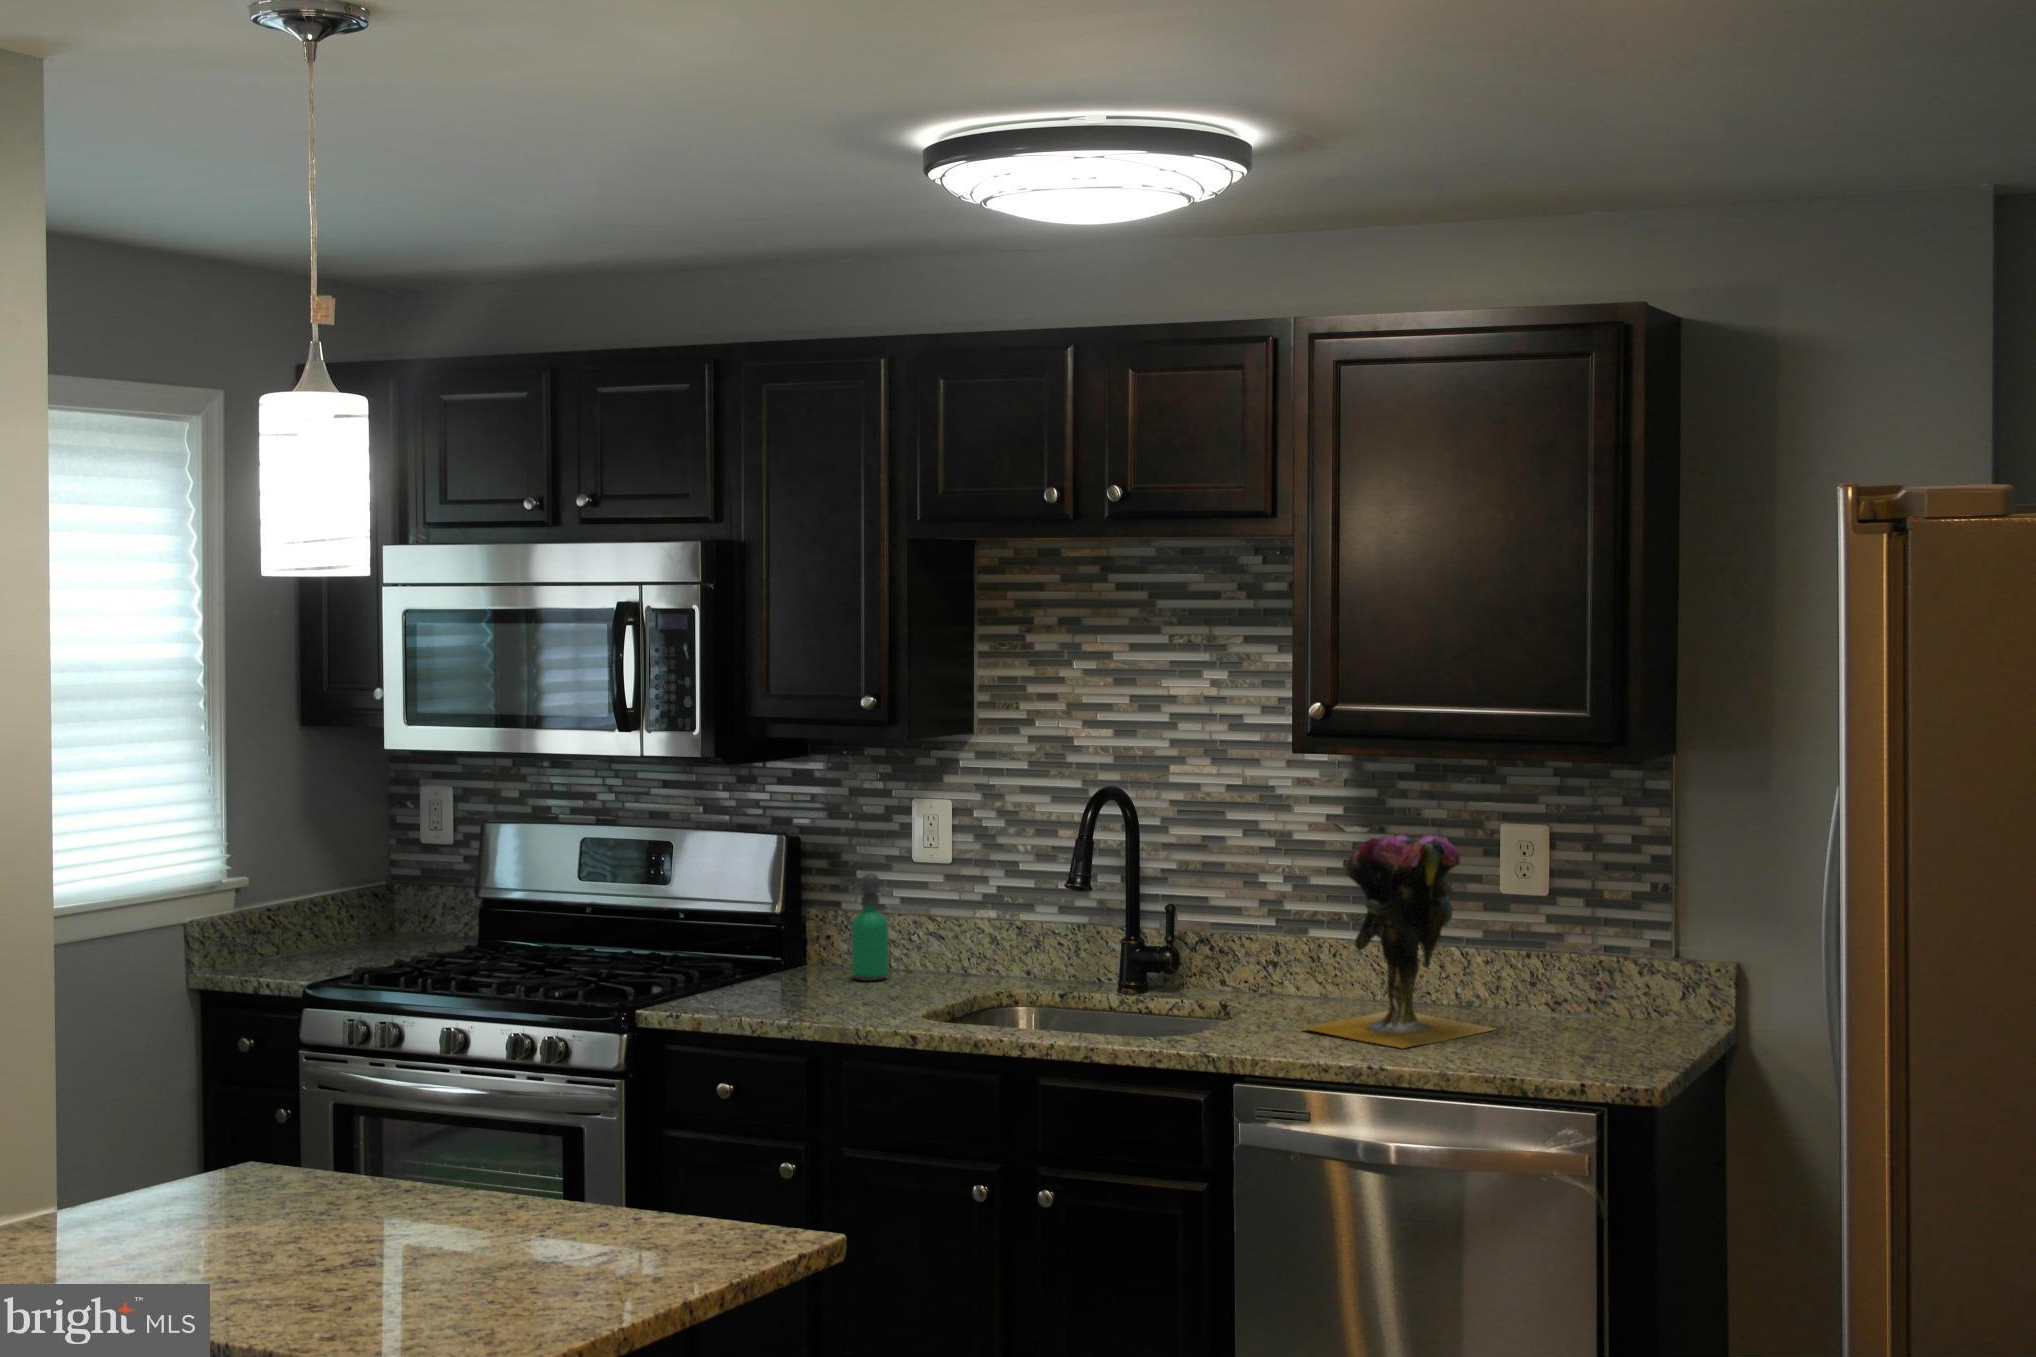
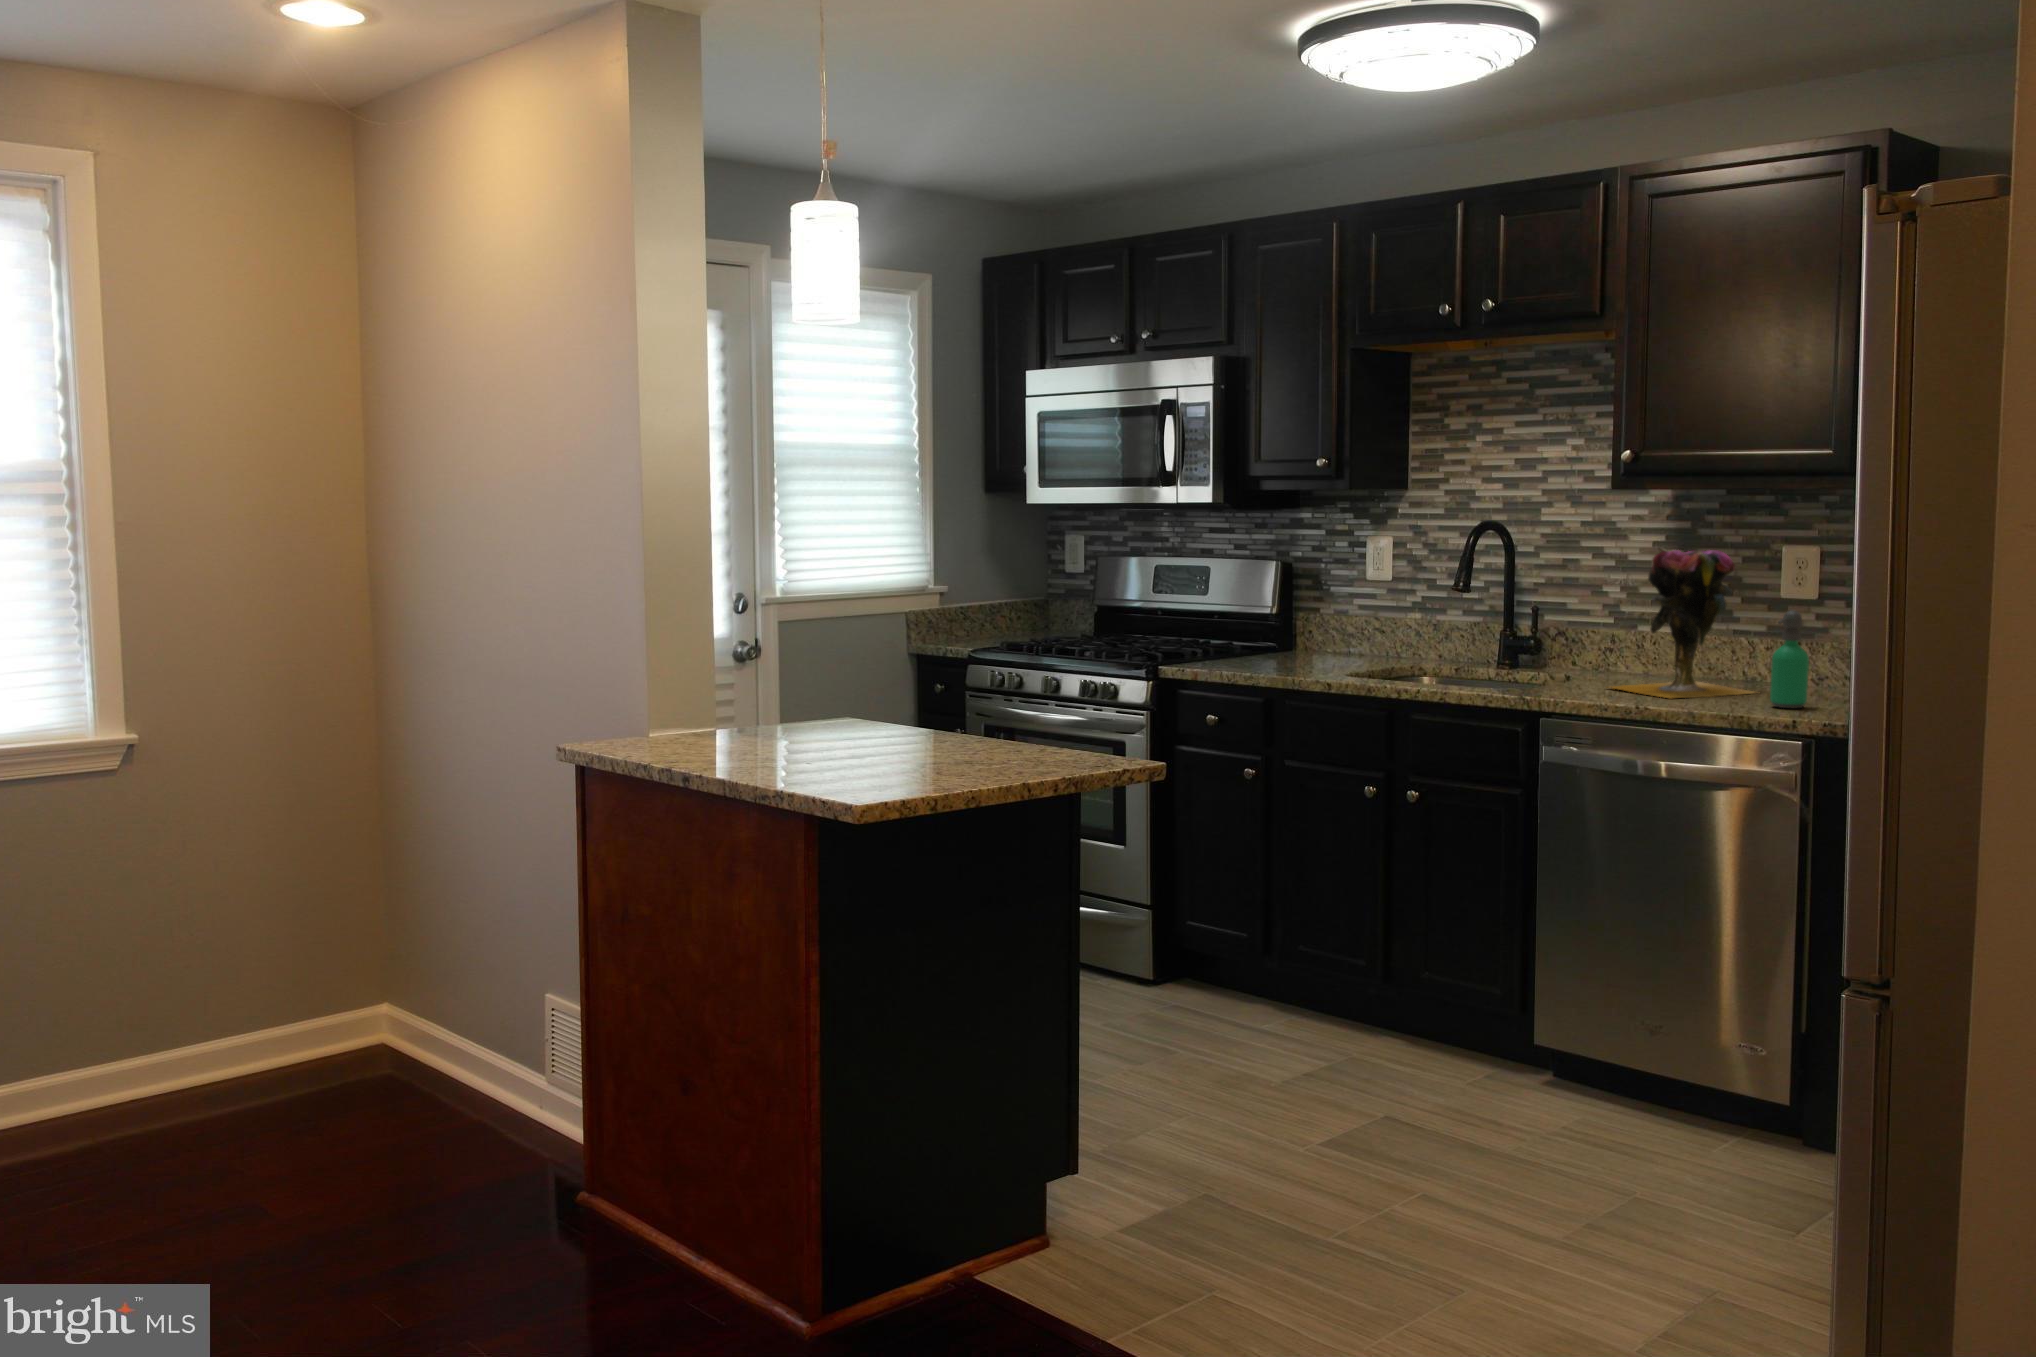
soap dispenser: present [852,873,888,981] -> present [1770,610,1809,708]

